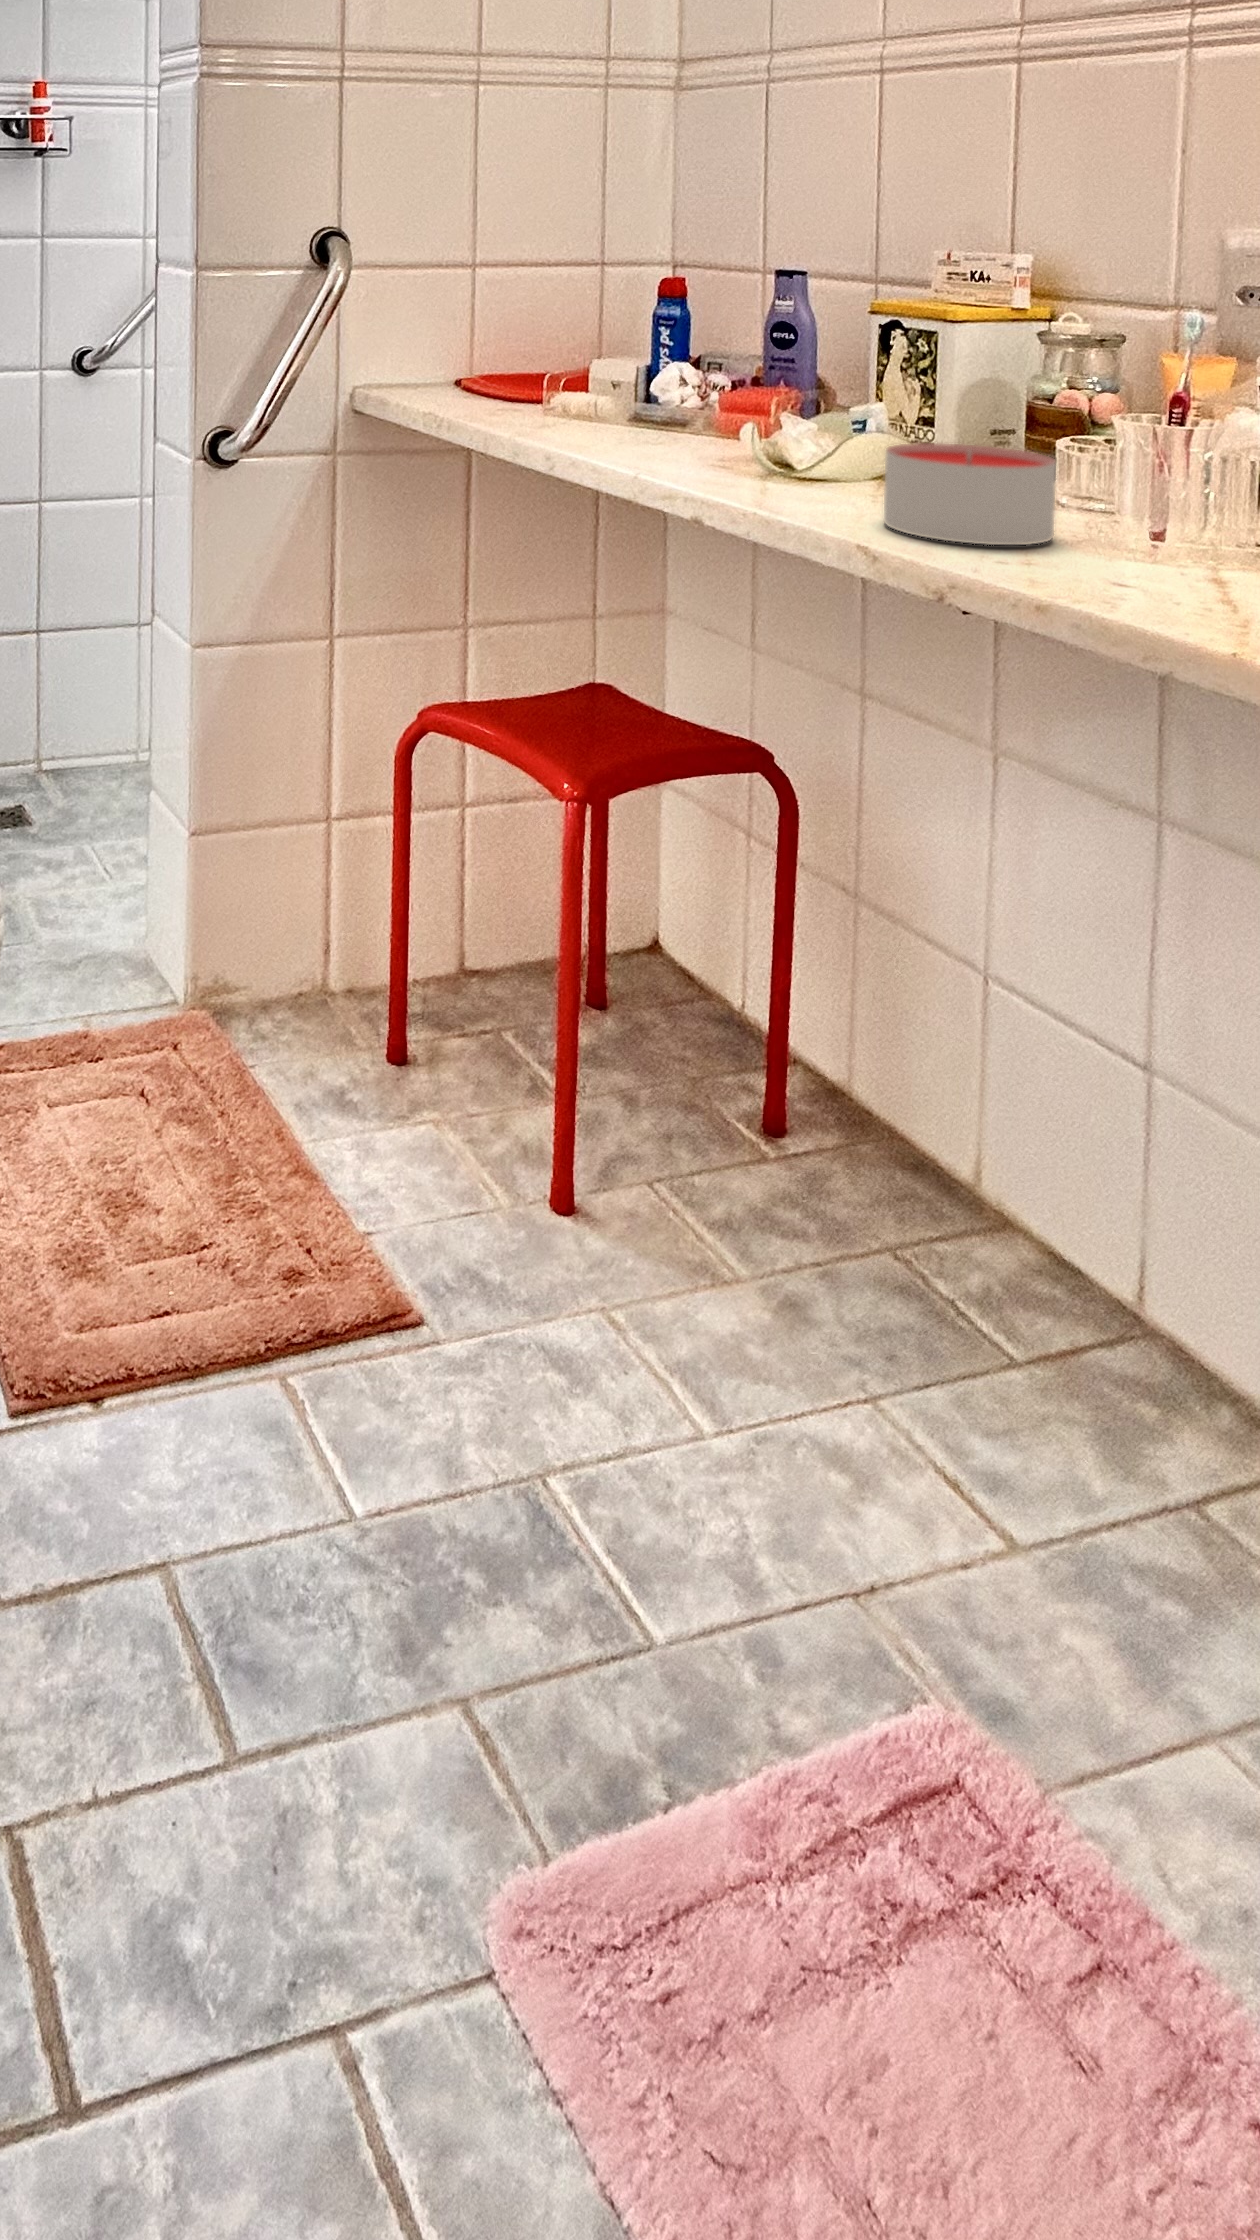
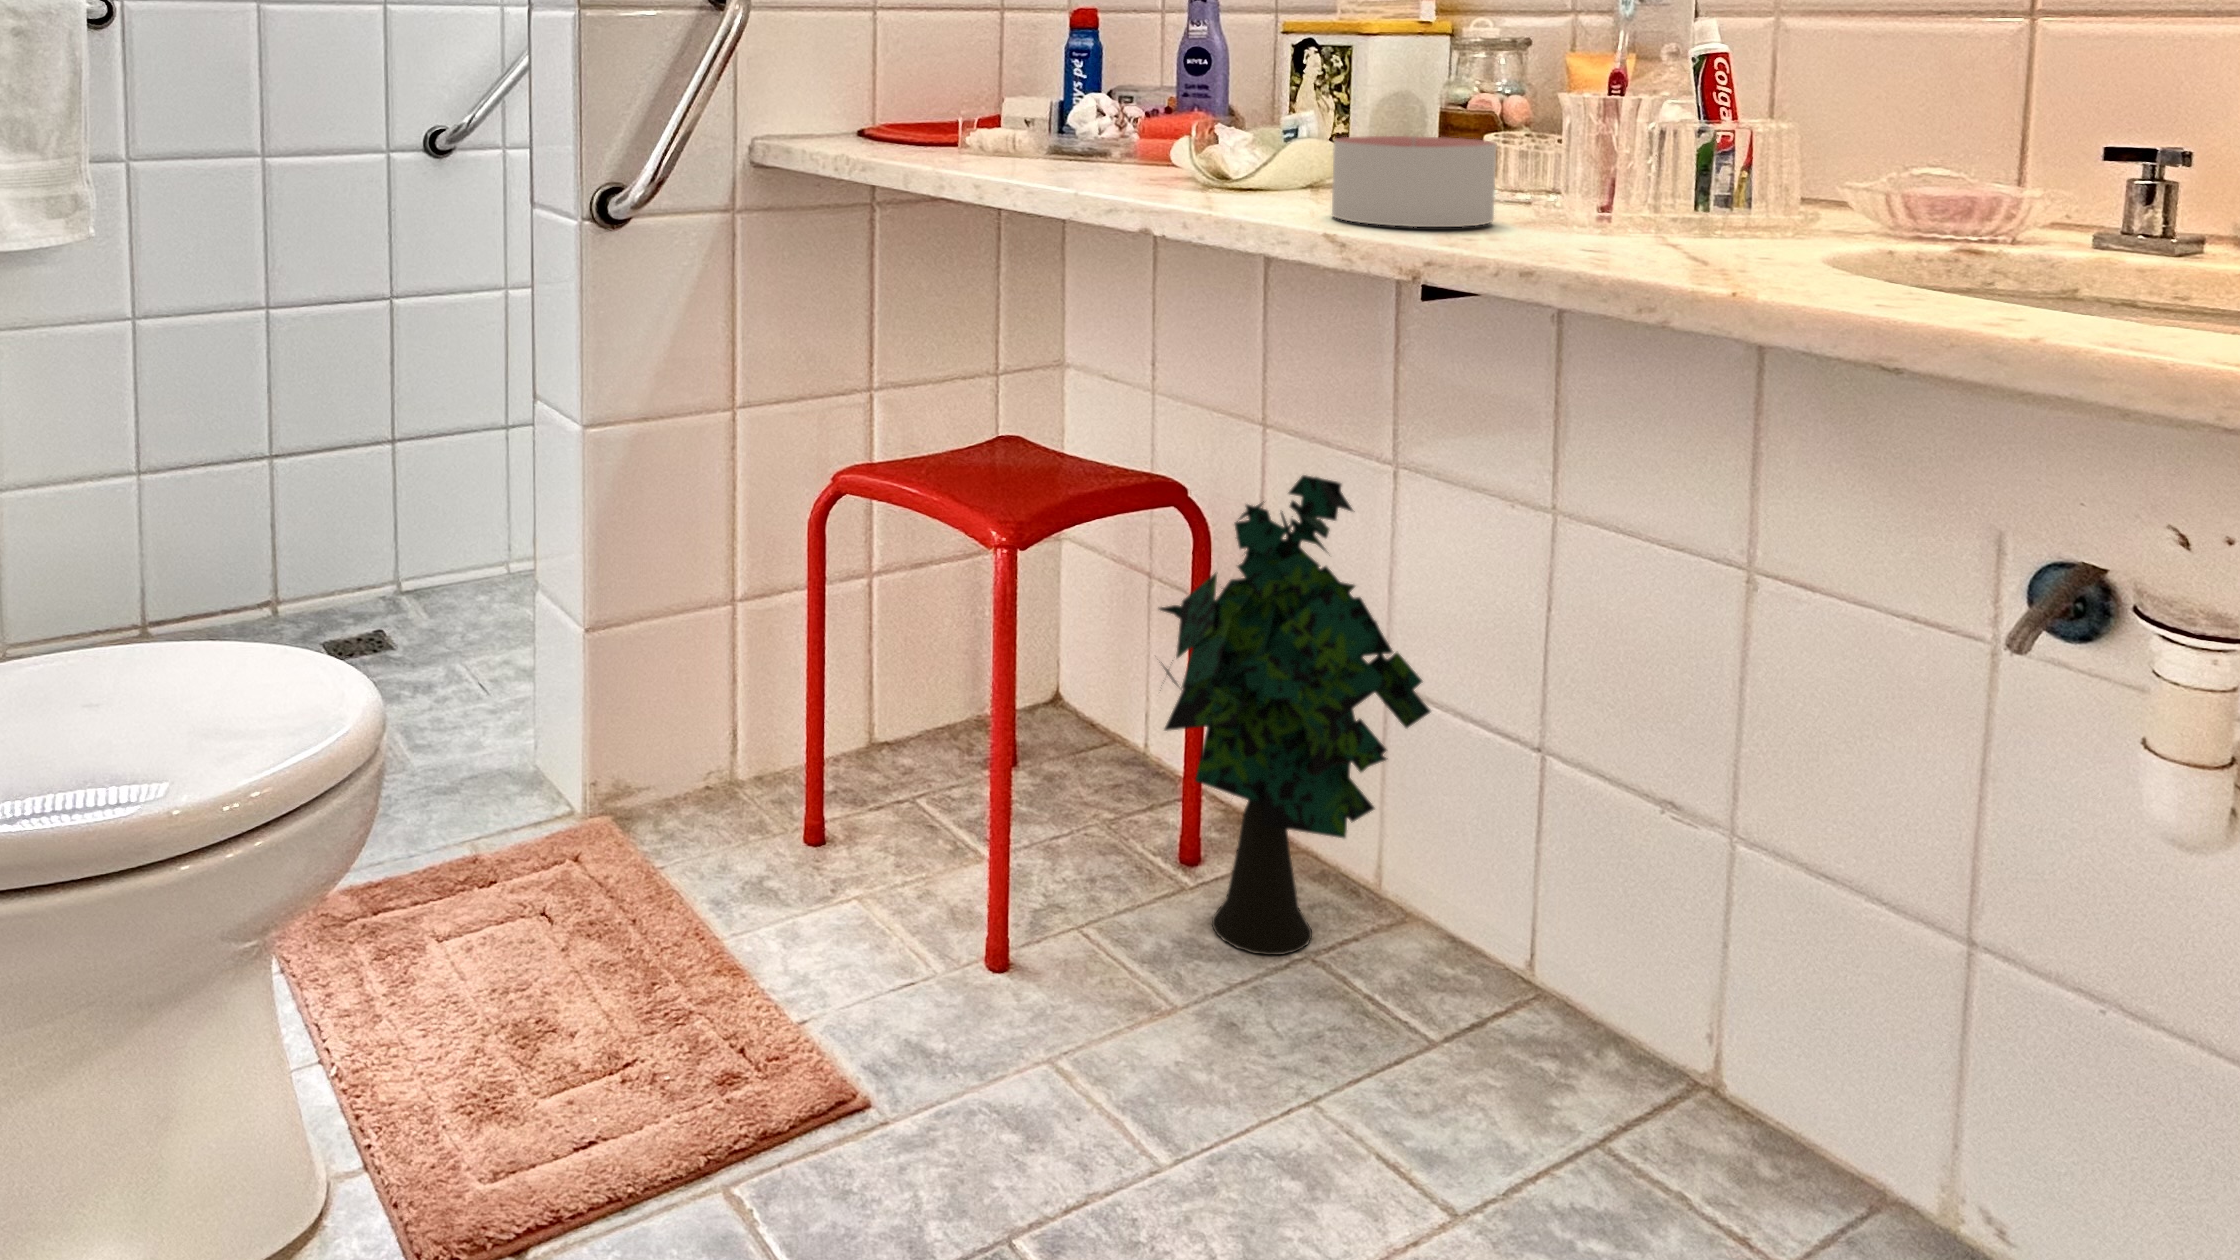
decorative plant: none [726,756,1024,1243] -> present [1159,475,1431,955]

